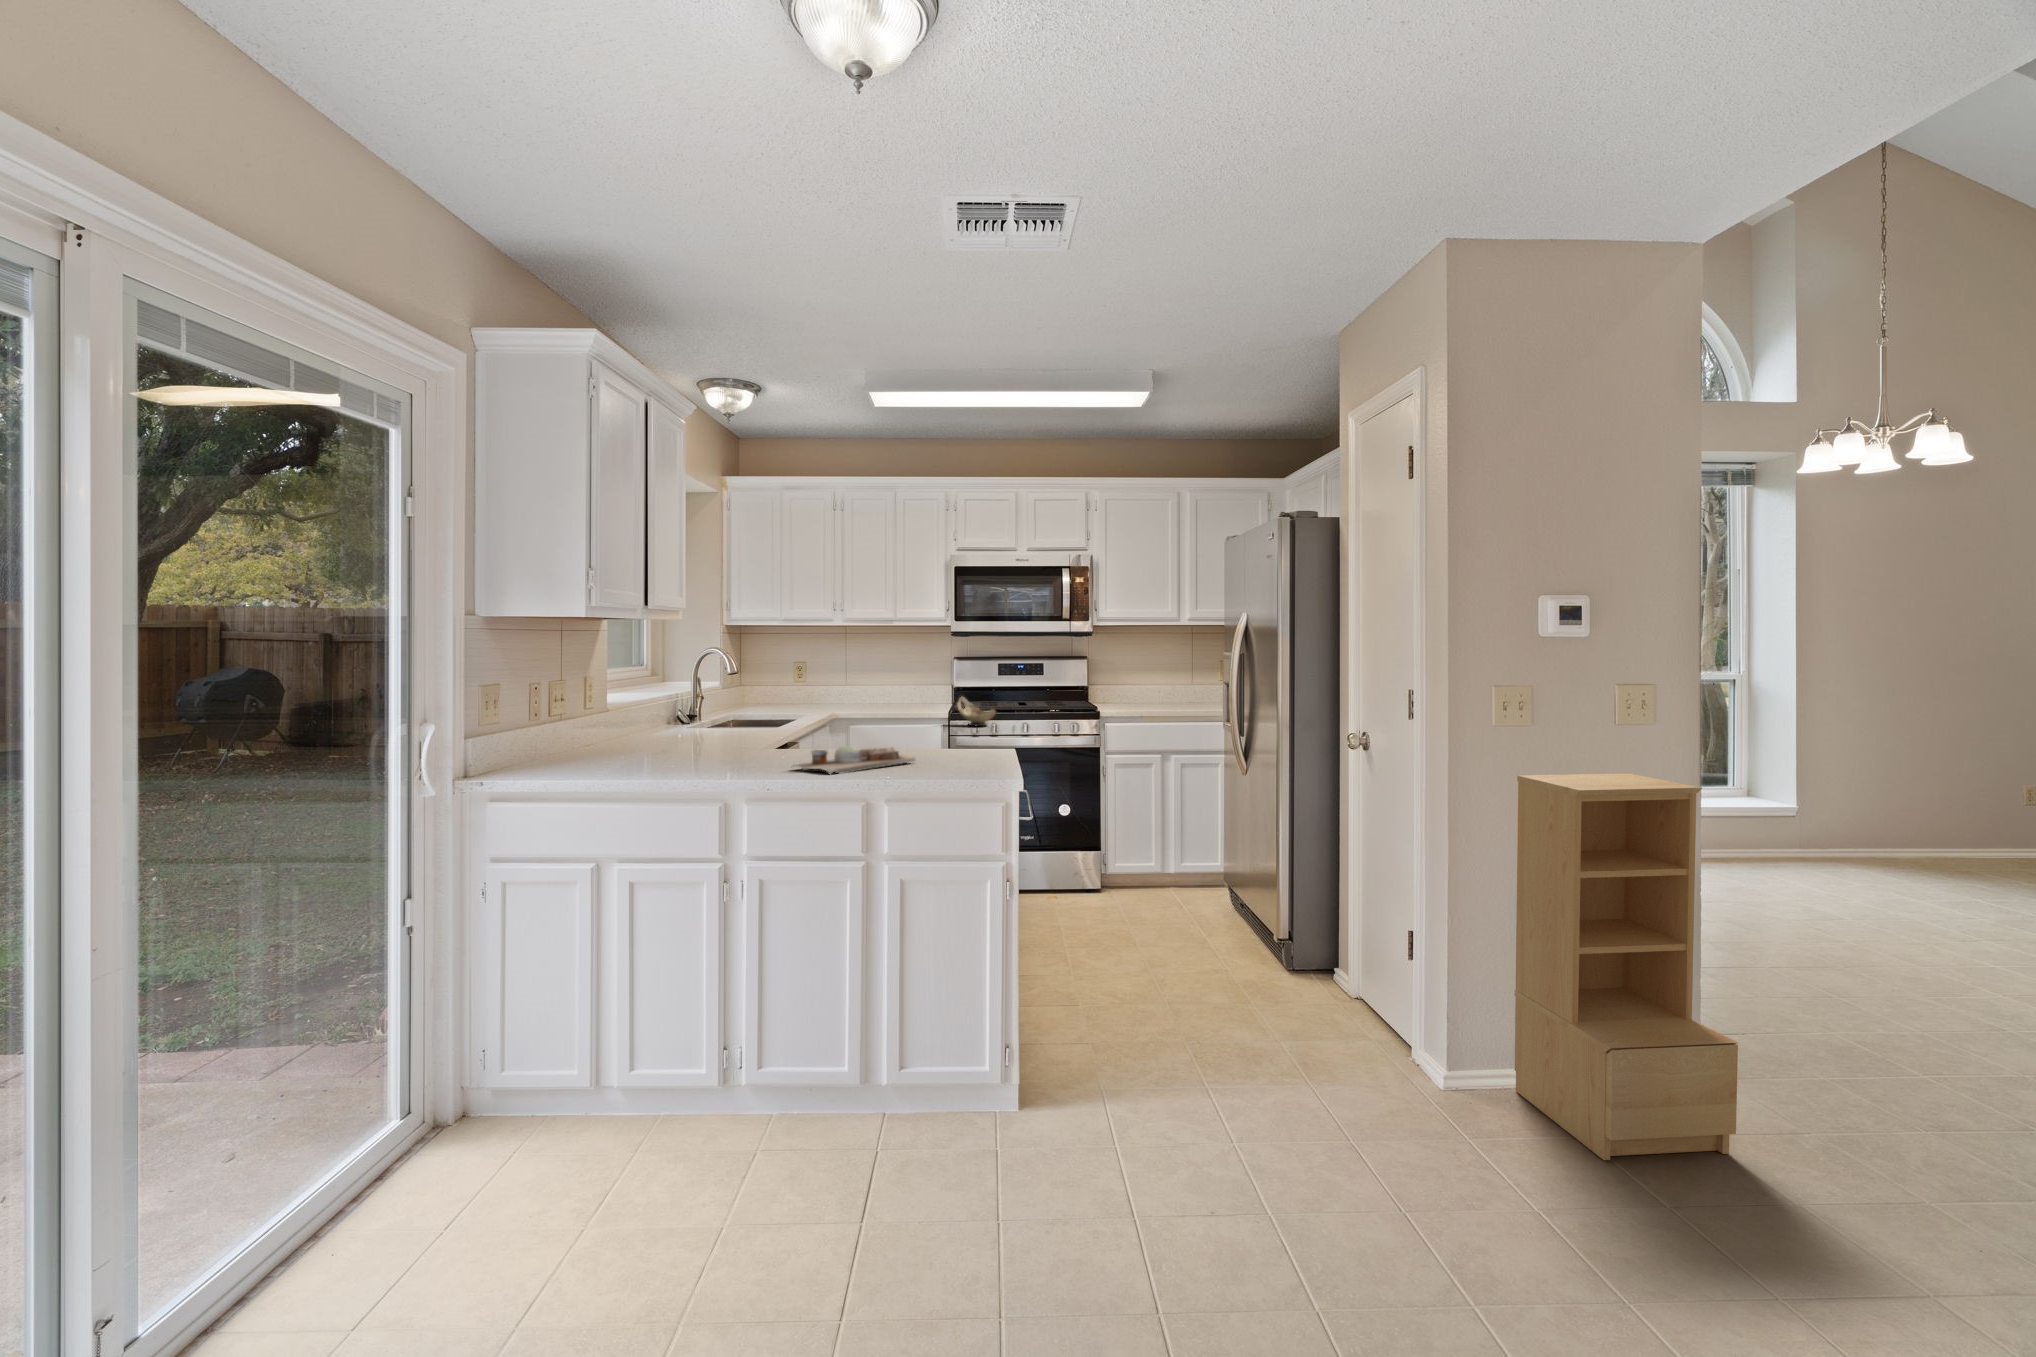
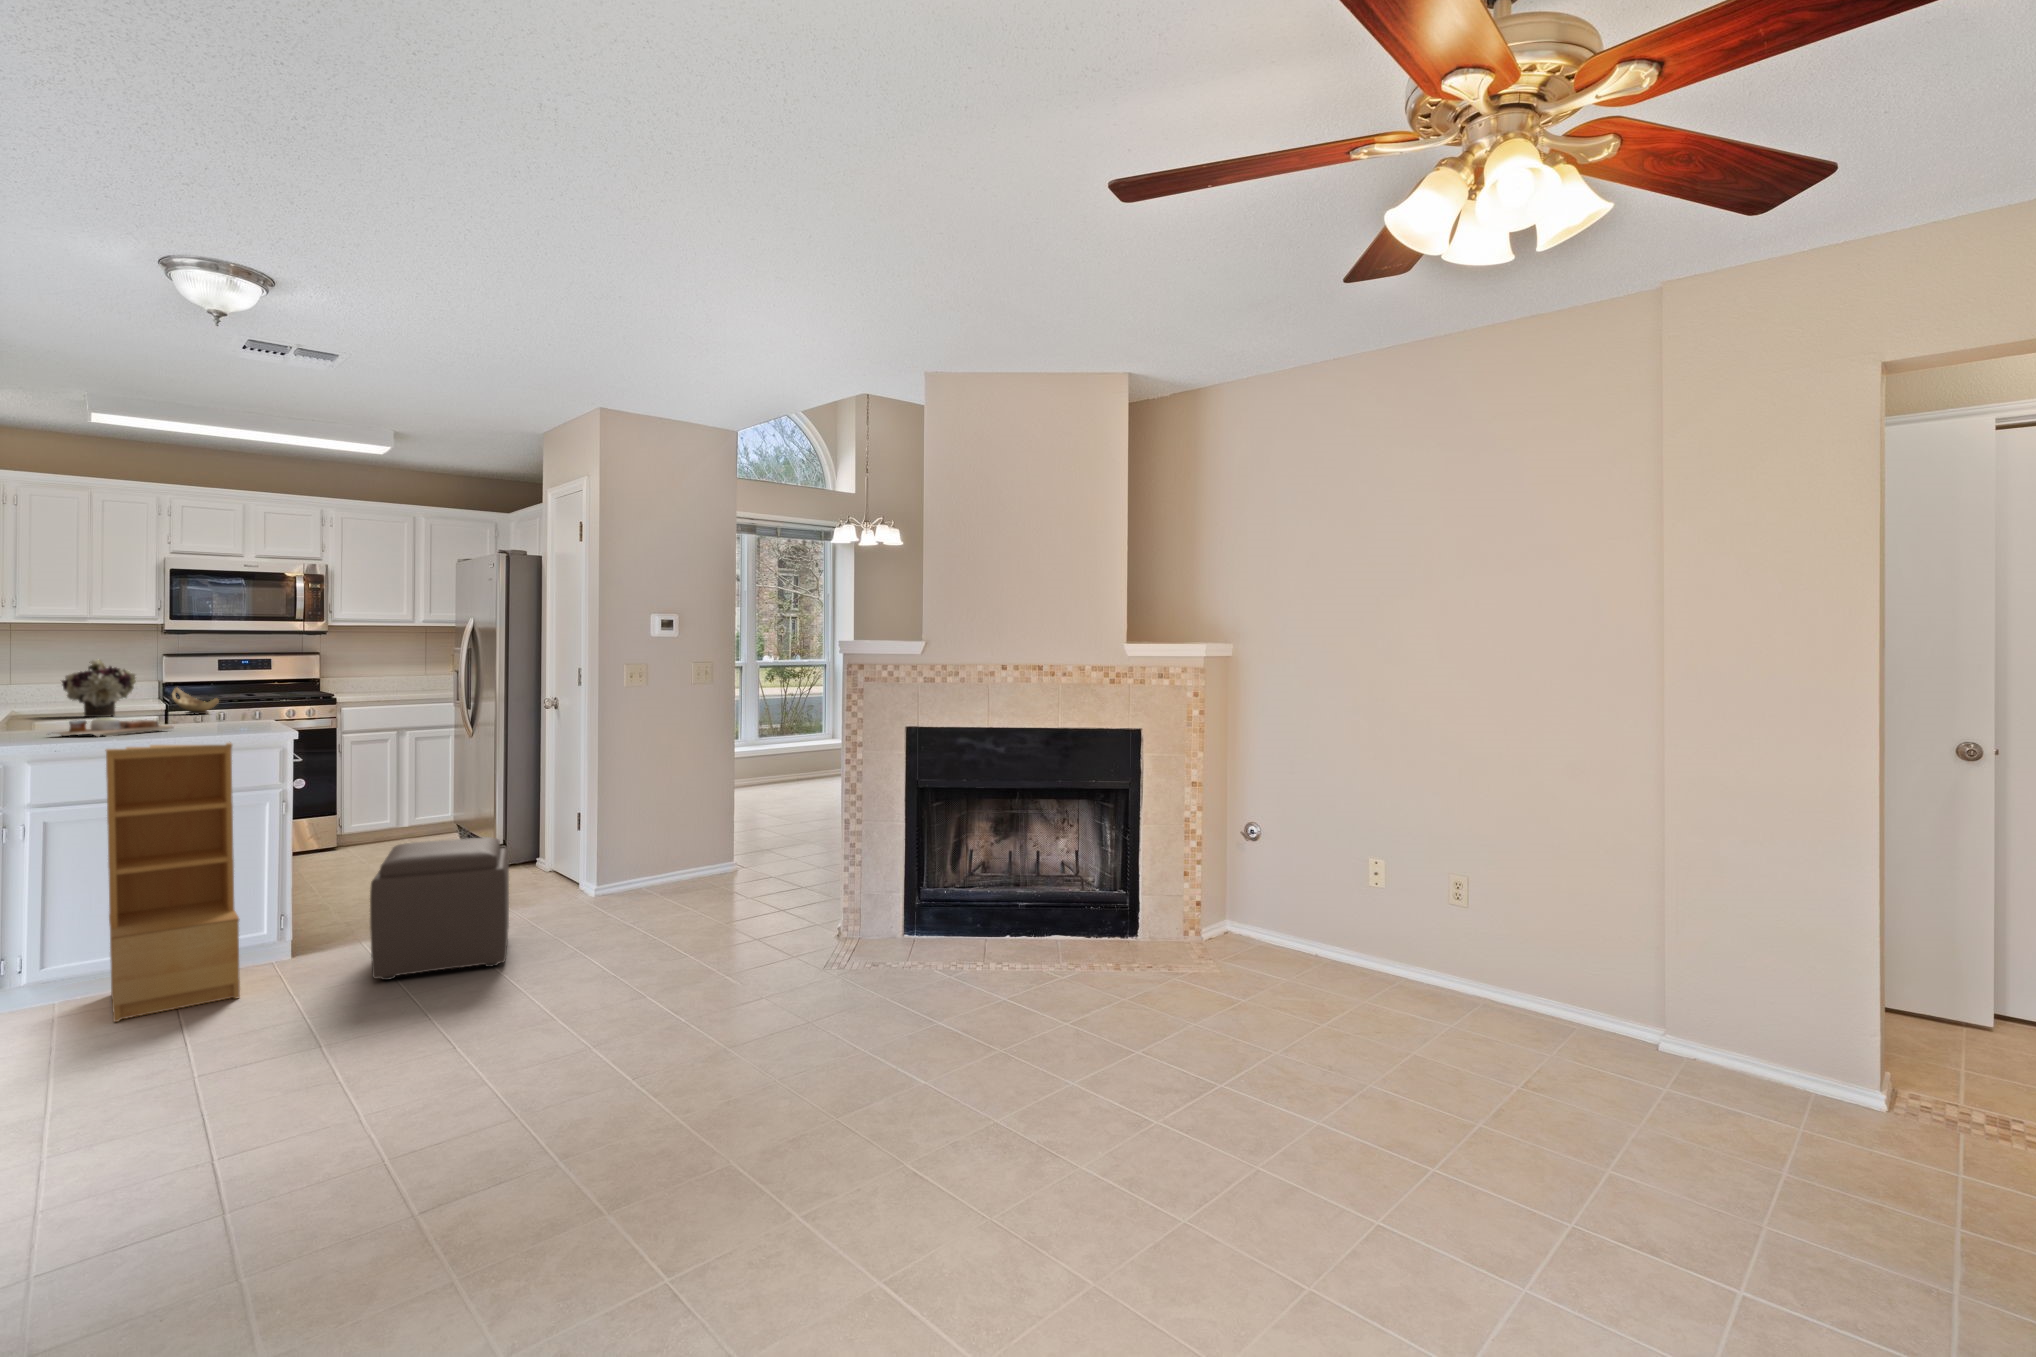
flower arrangement: none [874,666,928,726] -> present [62,659,136,717]
bookshelf: present [1515,773,1738,1160] -> present [105,743,240,1022]
ottoman: none [1098,981,1313,1271] -> present [370,837,509,980]

